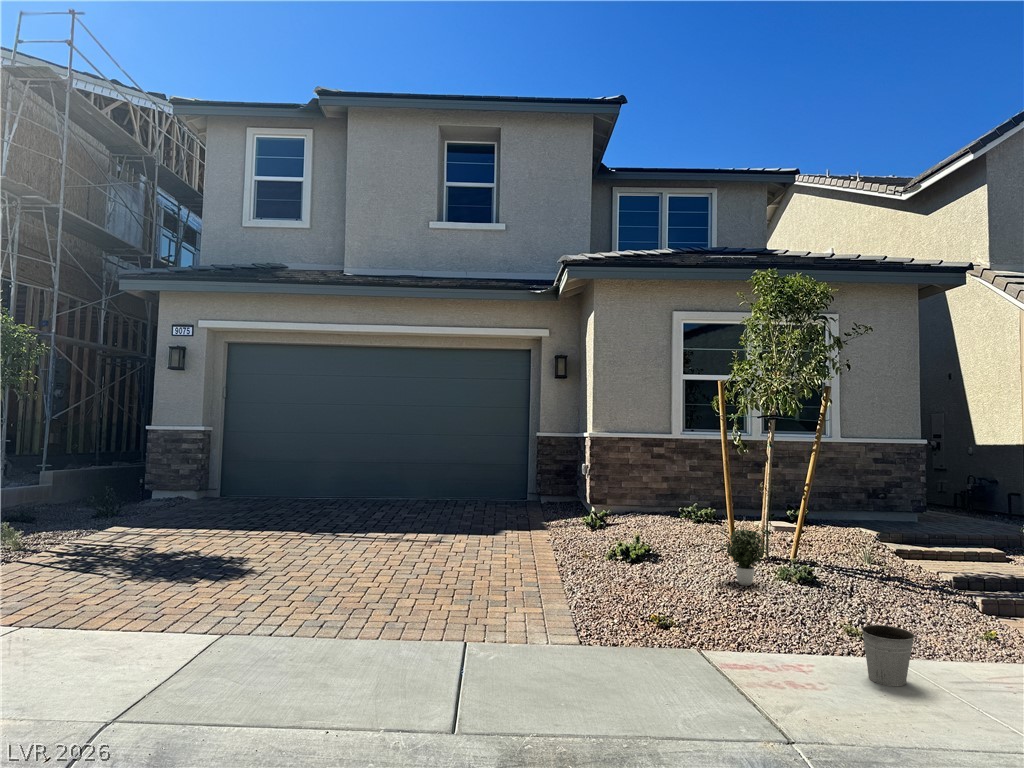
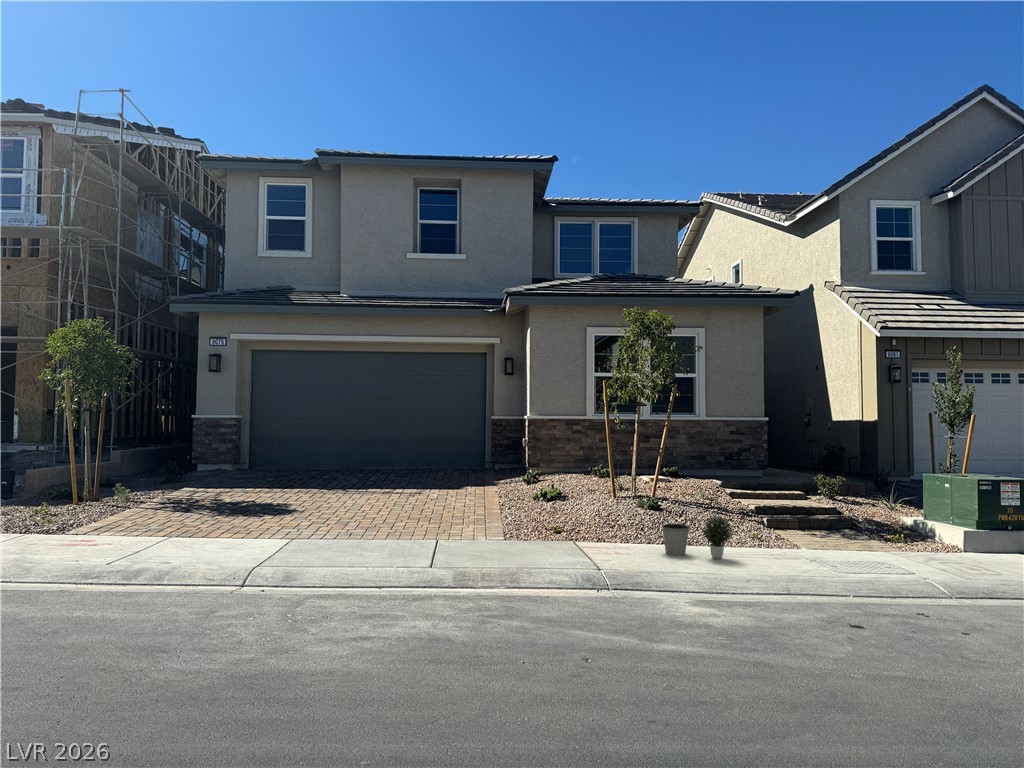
potted plant: present [726,529,766,586] -> present [702,517,732,559]

